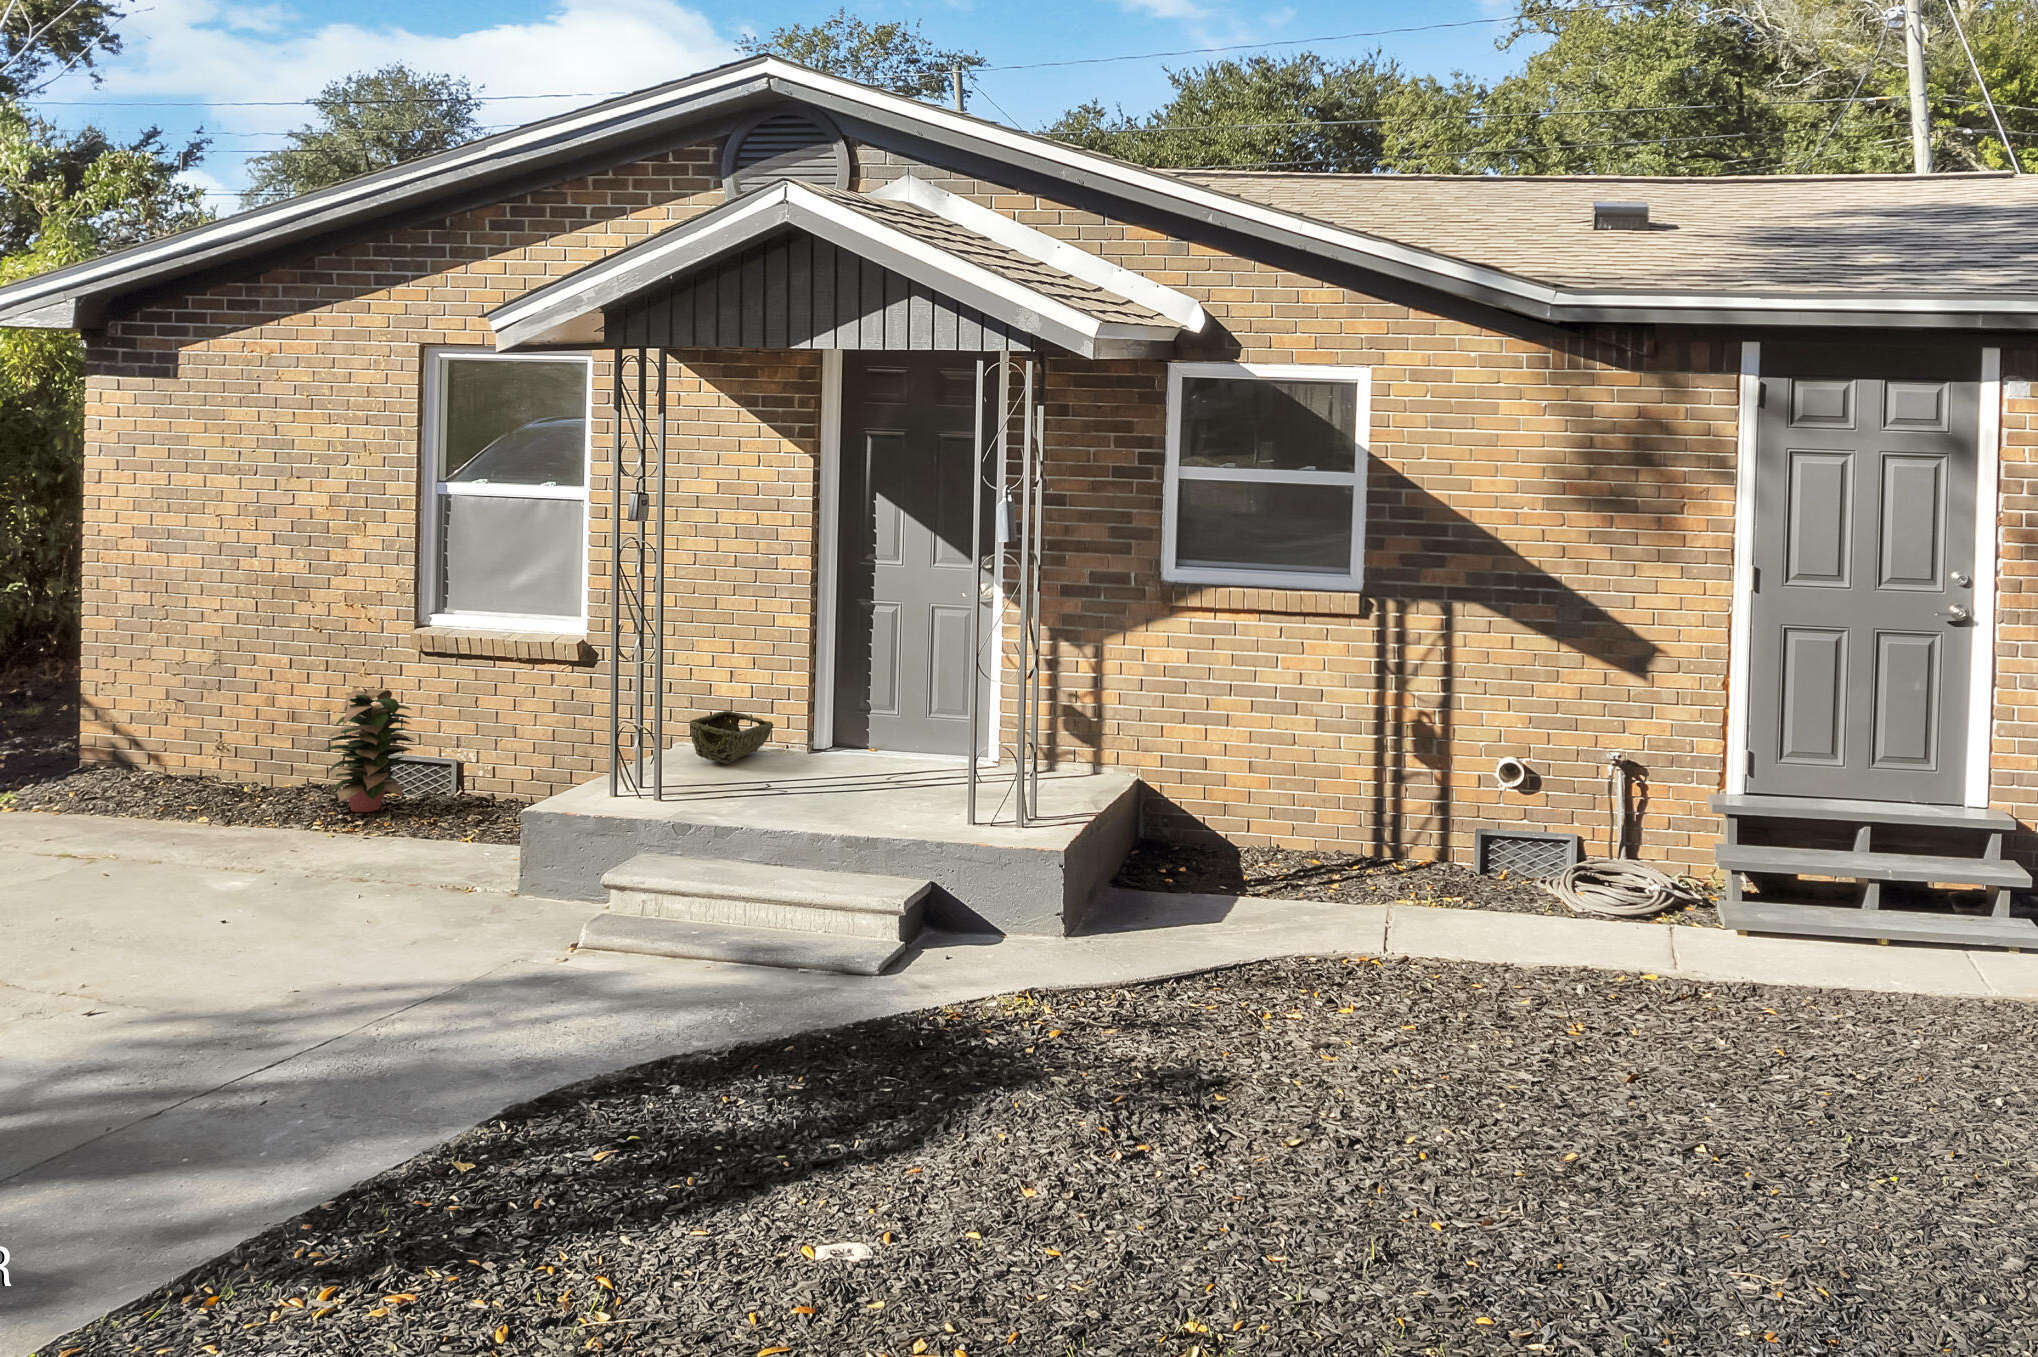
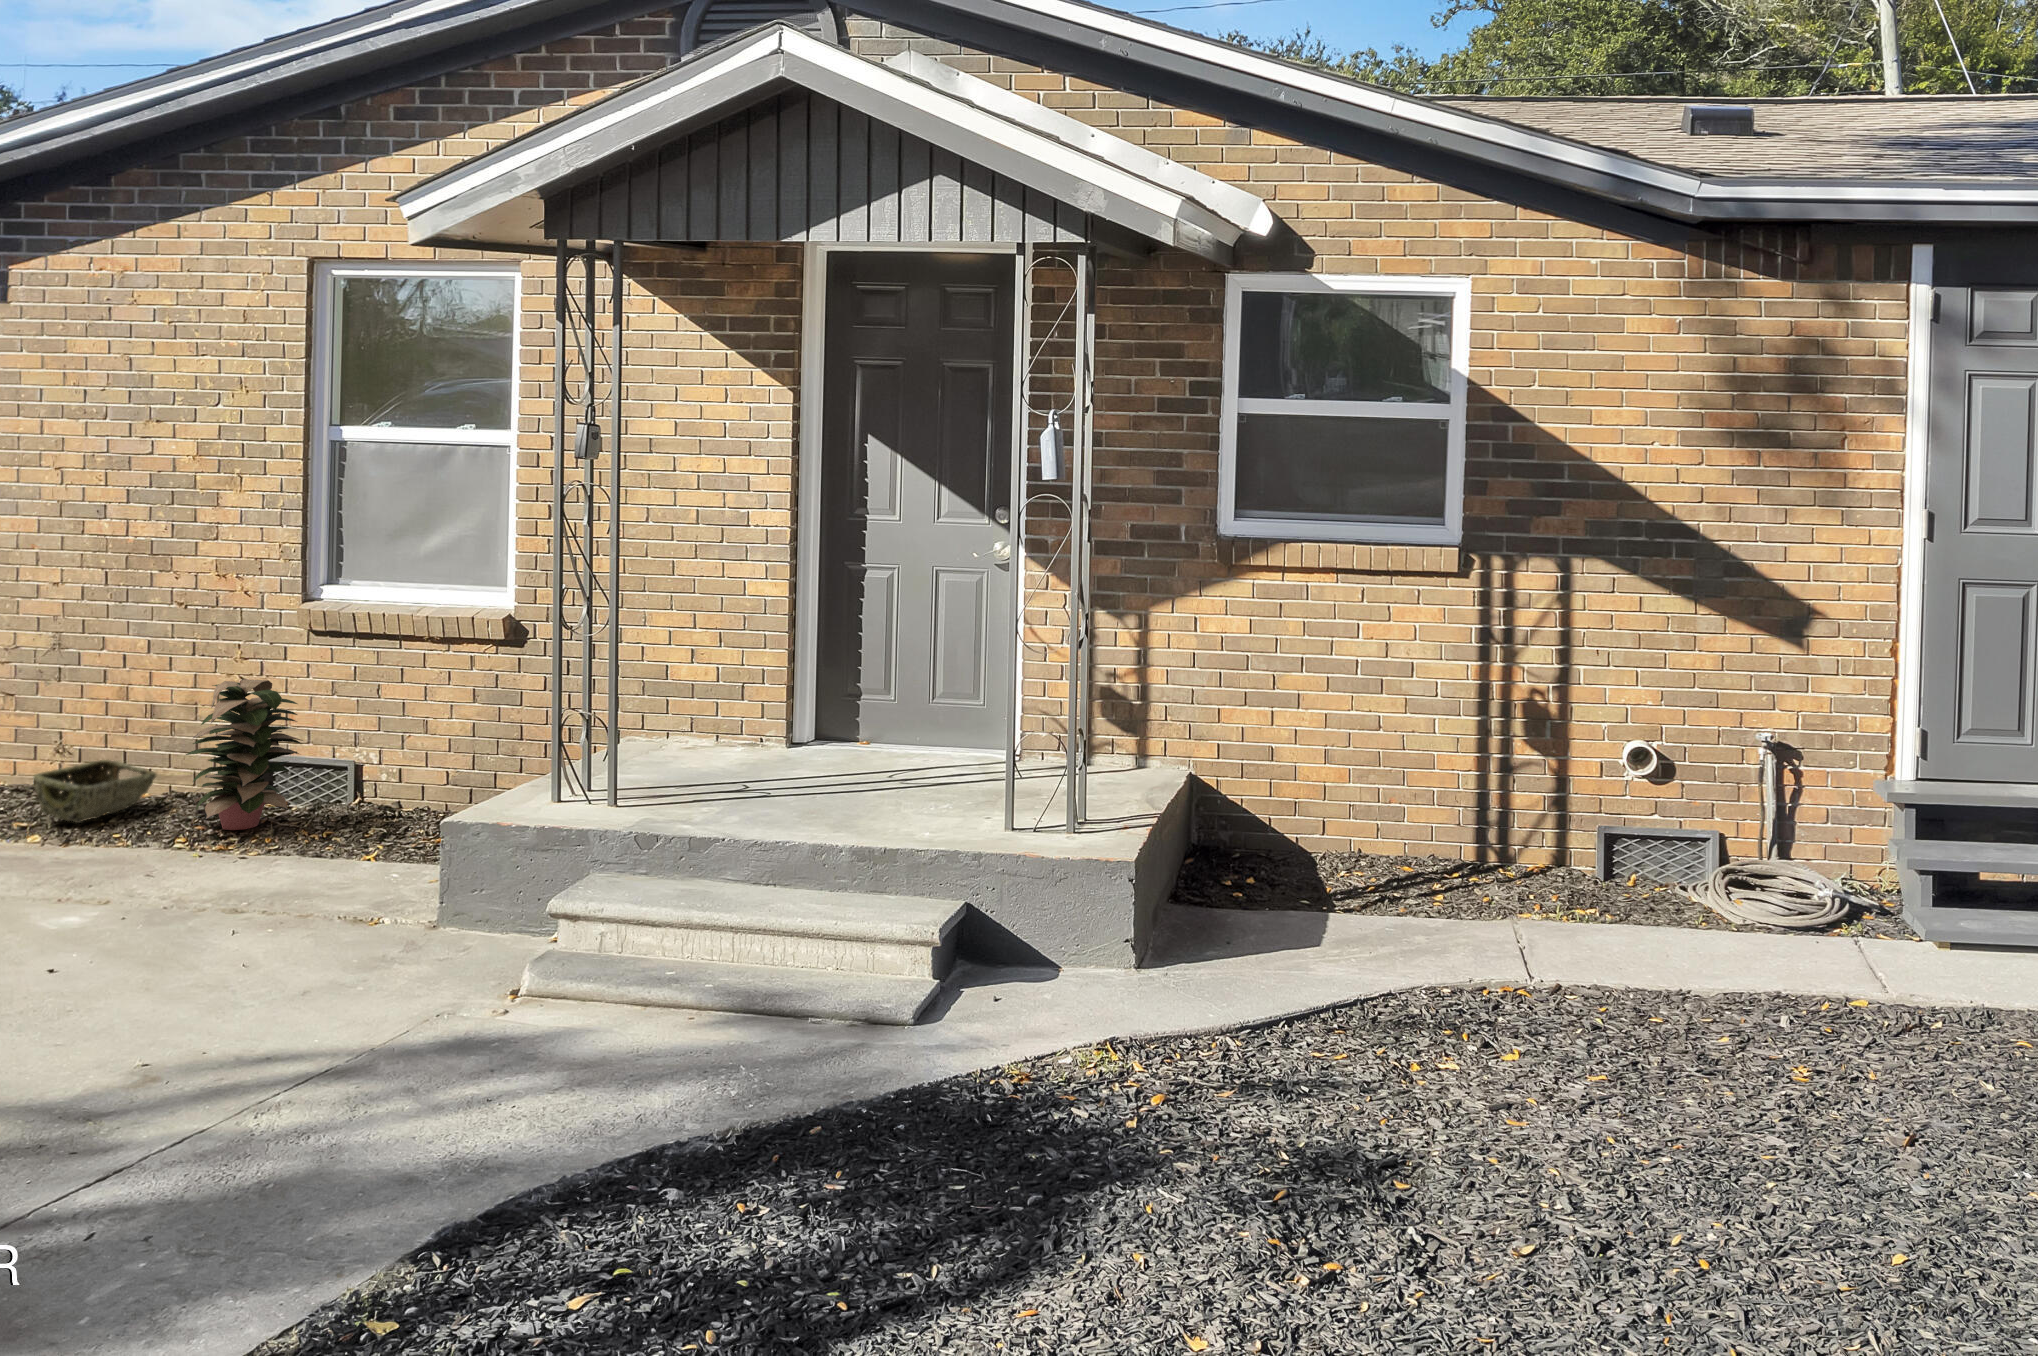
woven basket: present [689,711,773,764] -> present [33,760,156,823]

